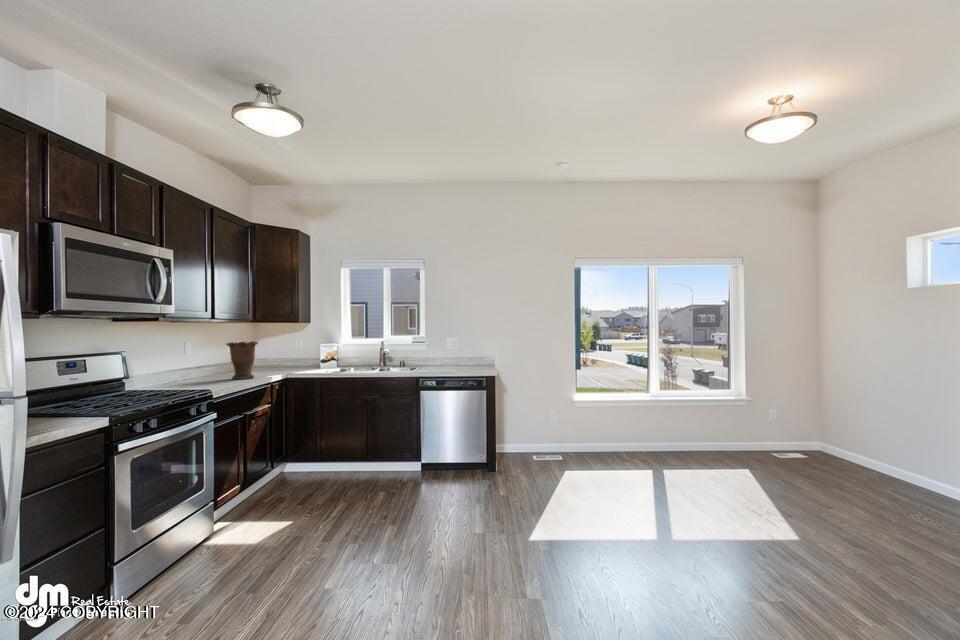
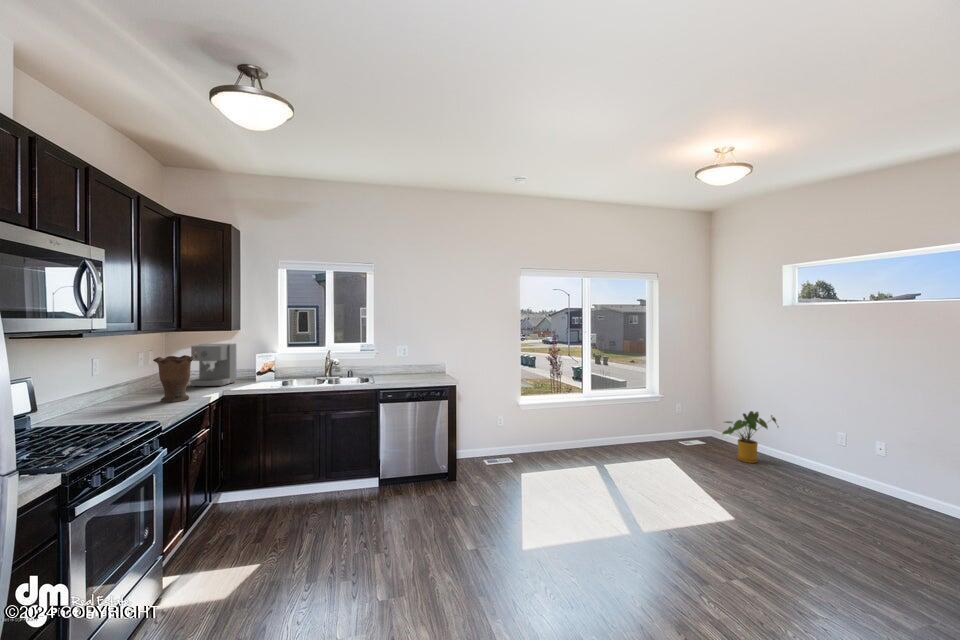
coffee maker: none [267,335,304,371] -> present [191,343,236,386]
house plant: none [820,418,902,481] -> present [722,411,779,463]

